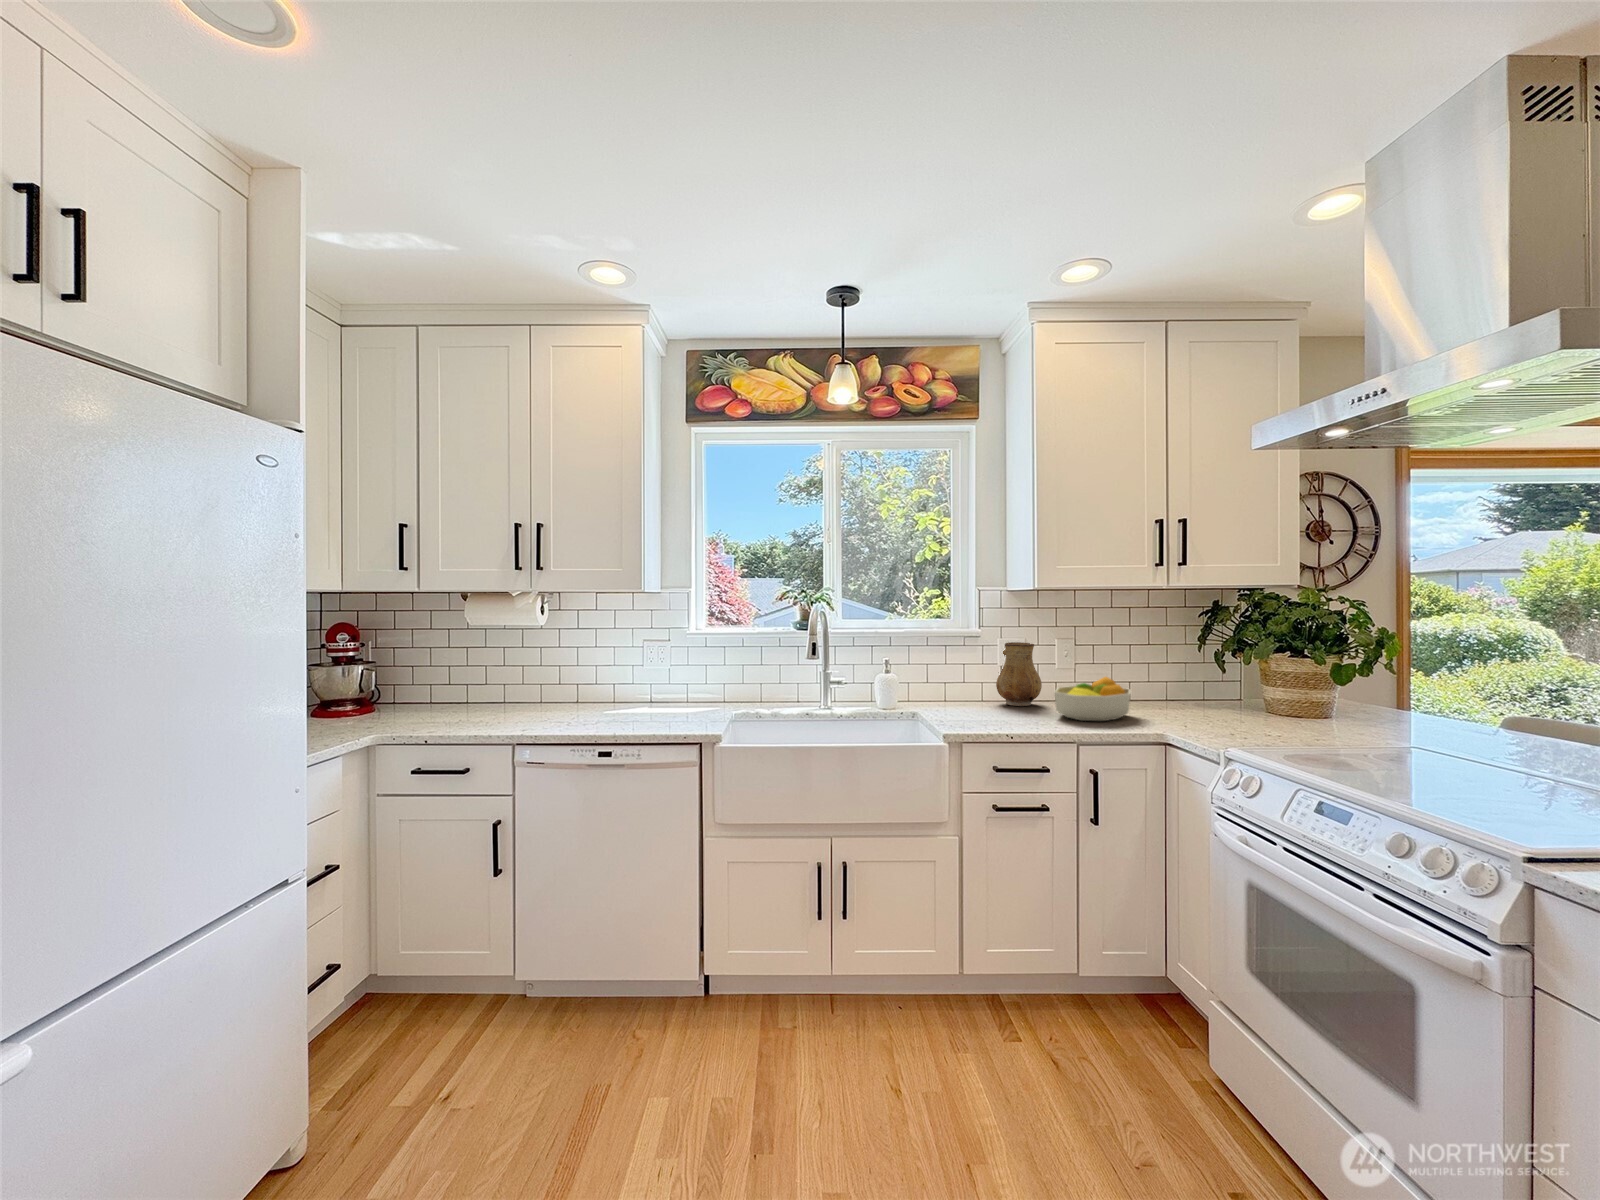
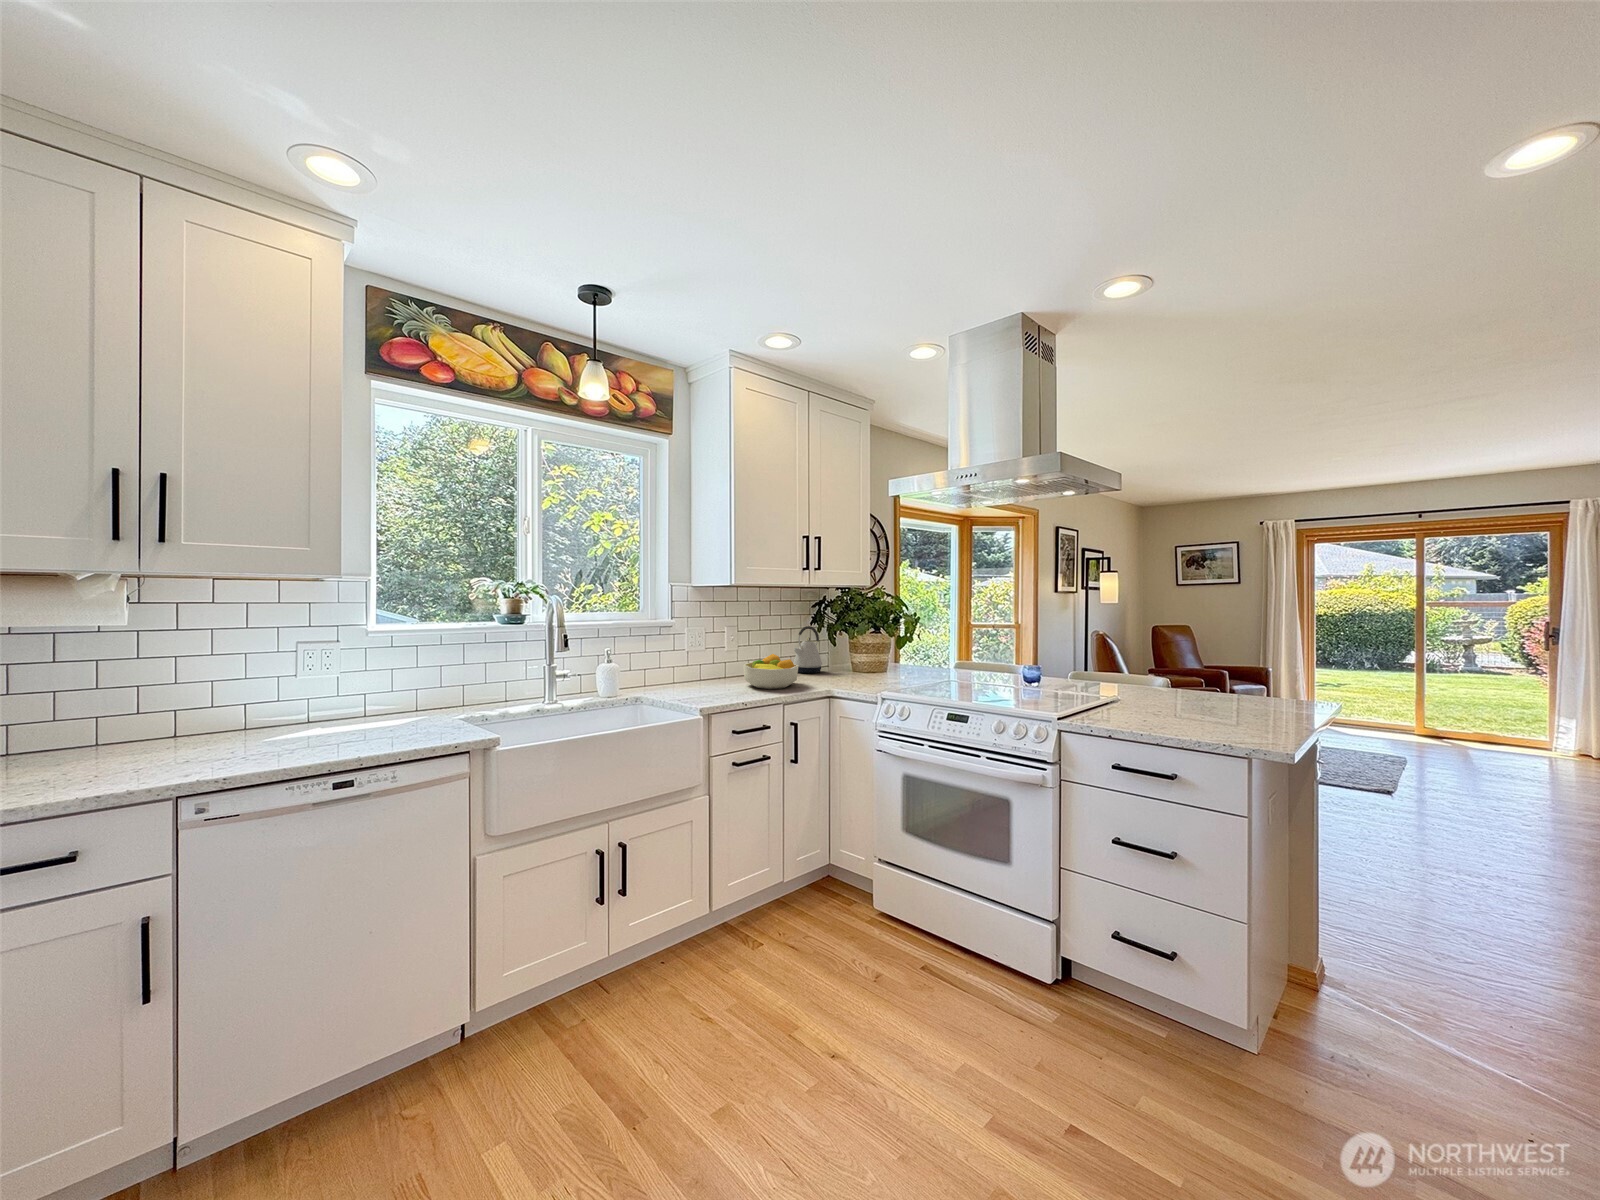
ceramic pitcher: present [996,642,1042,706] -> none [677,629,717,682]
kettle: none [1164,642,1216,708] -> present [793,626,822,673]

